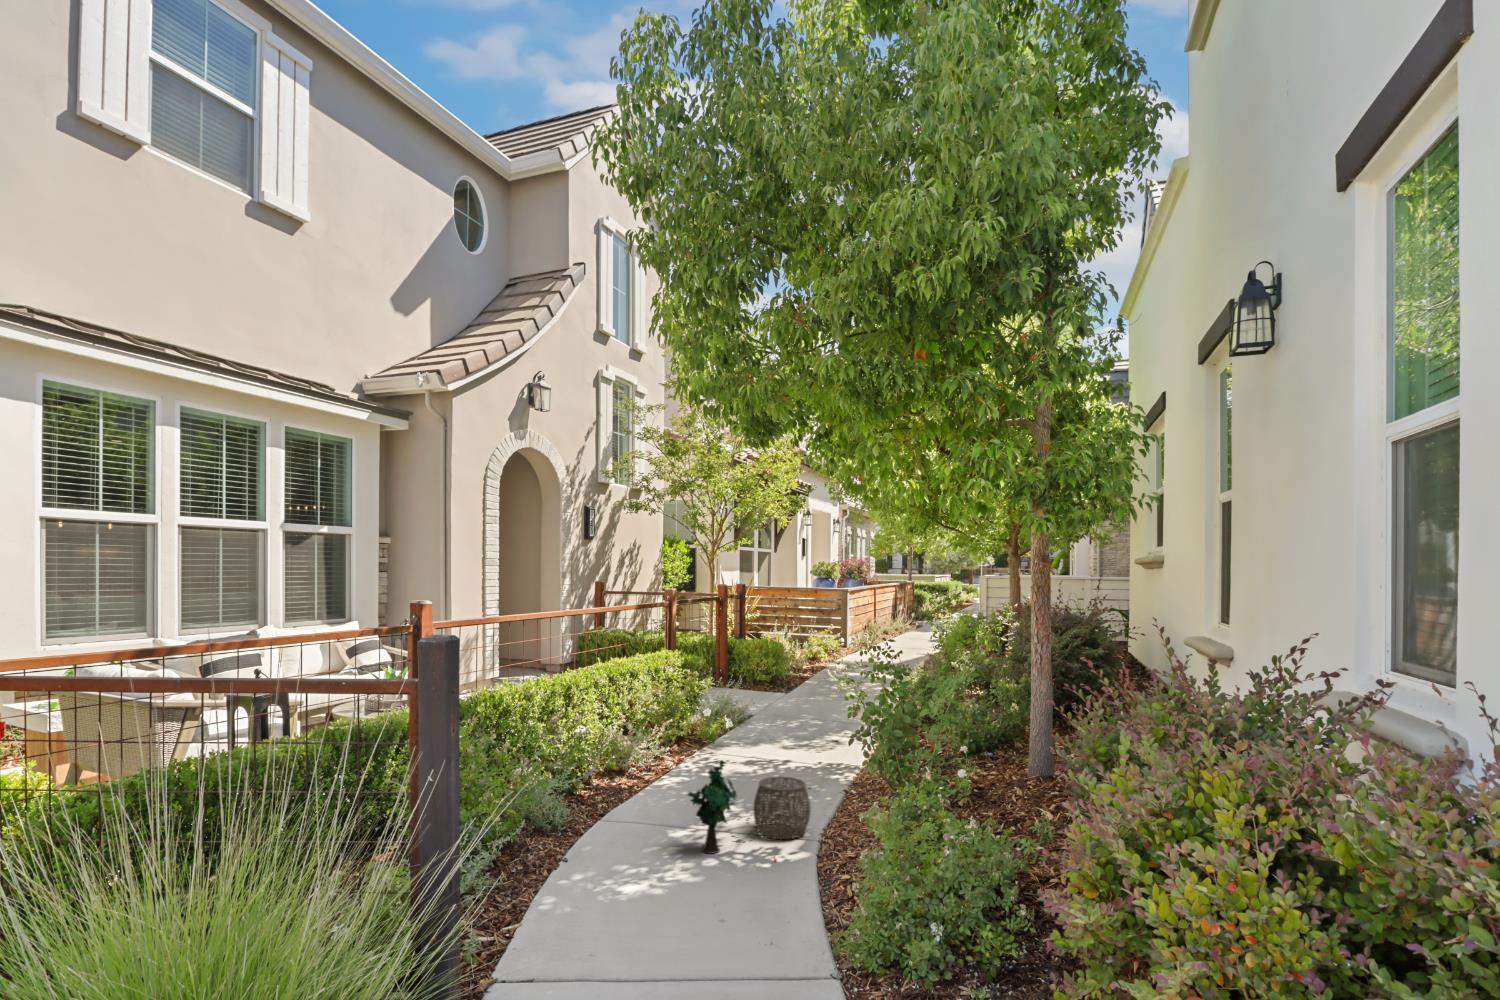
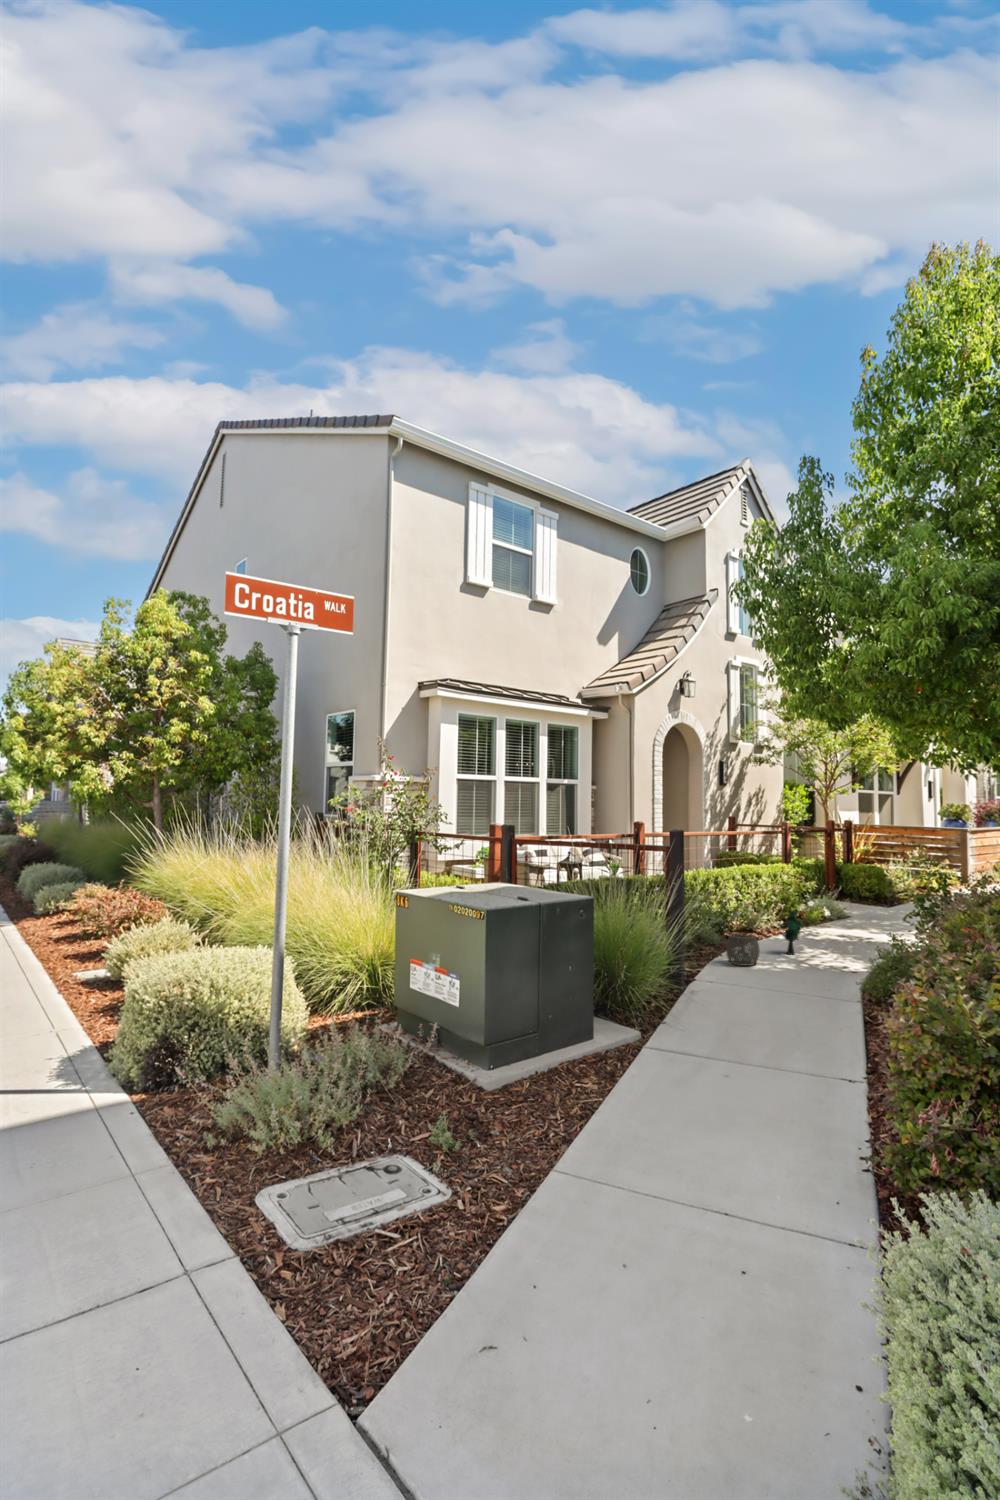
woven basket: present [754,776,811,839] -> present [726,933,760,966]

